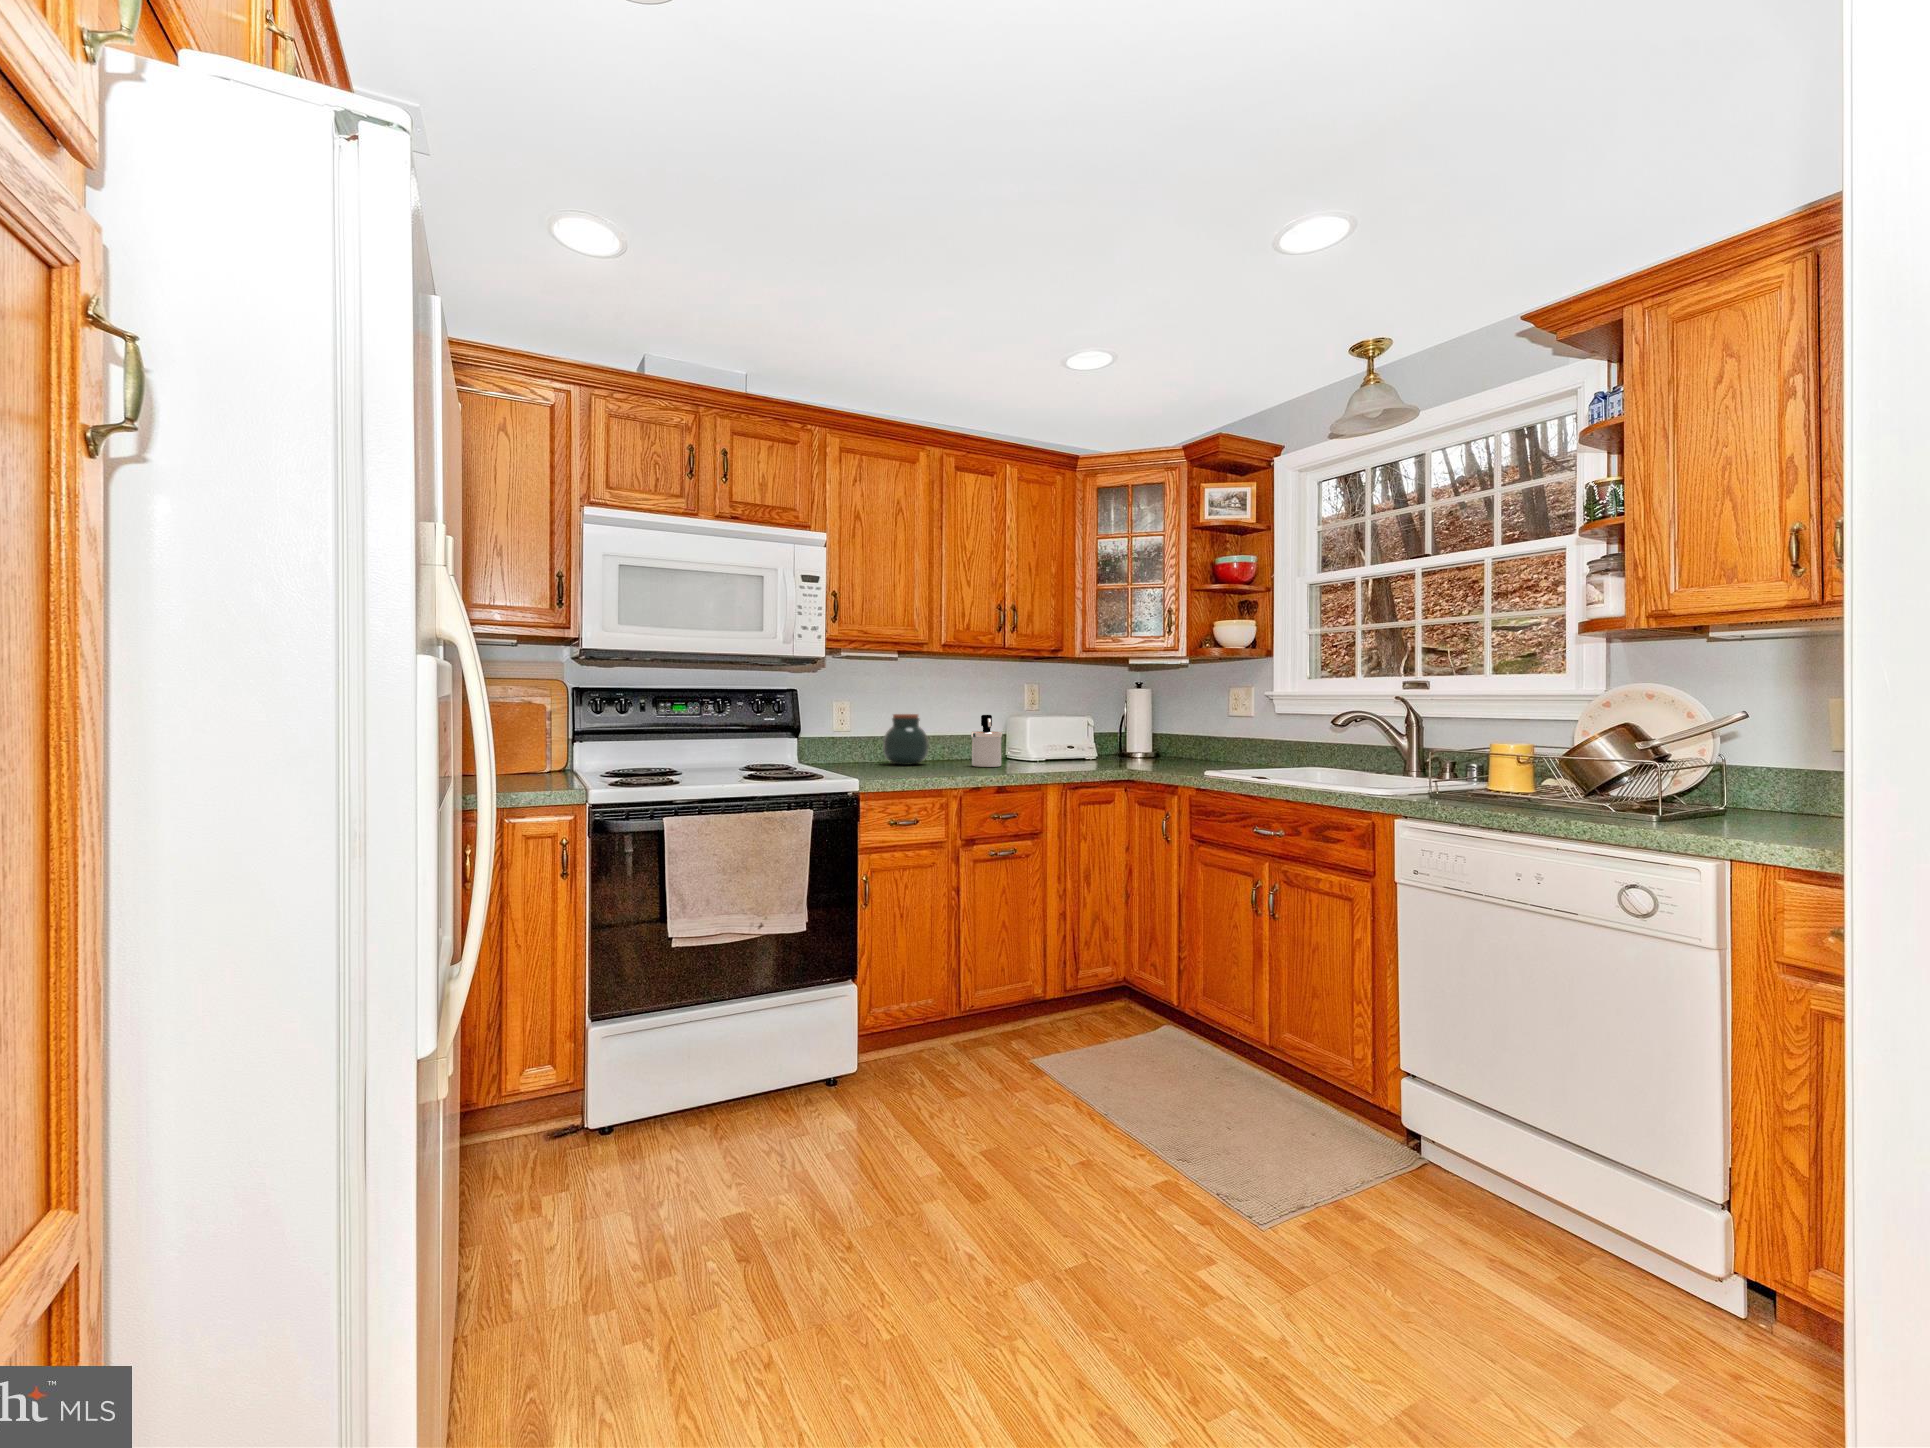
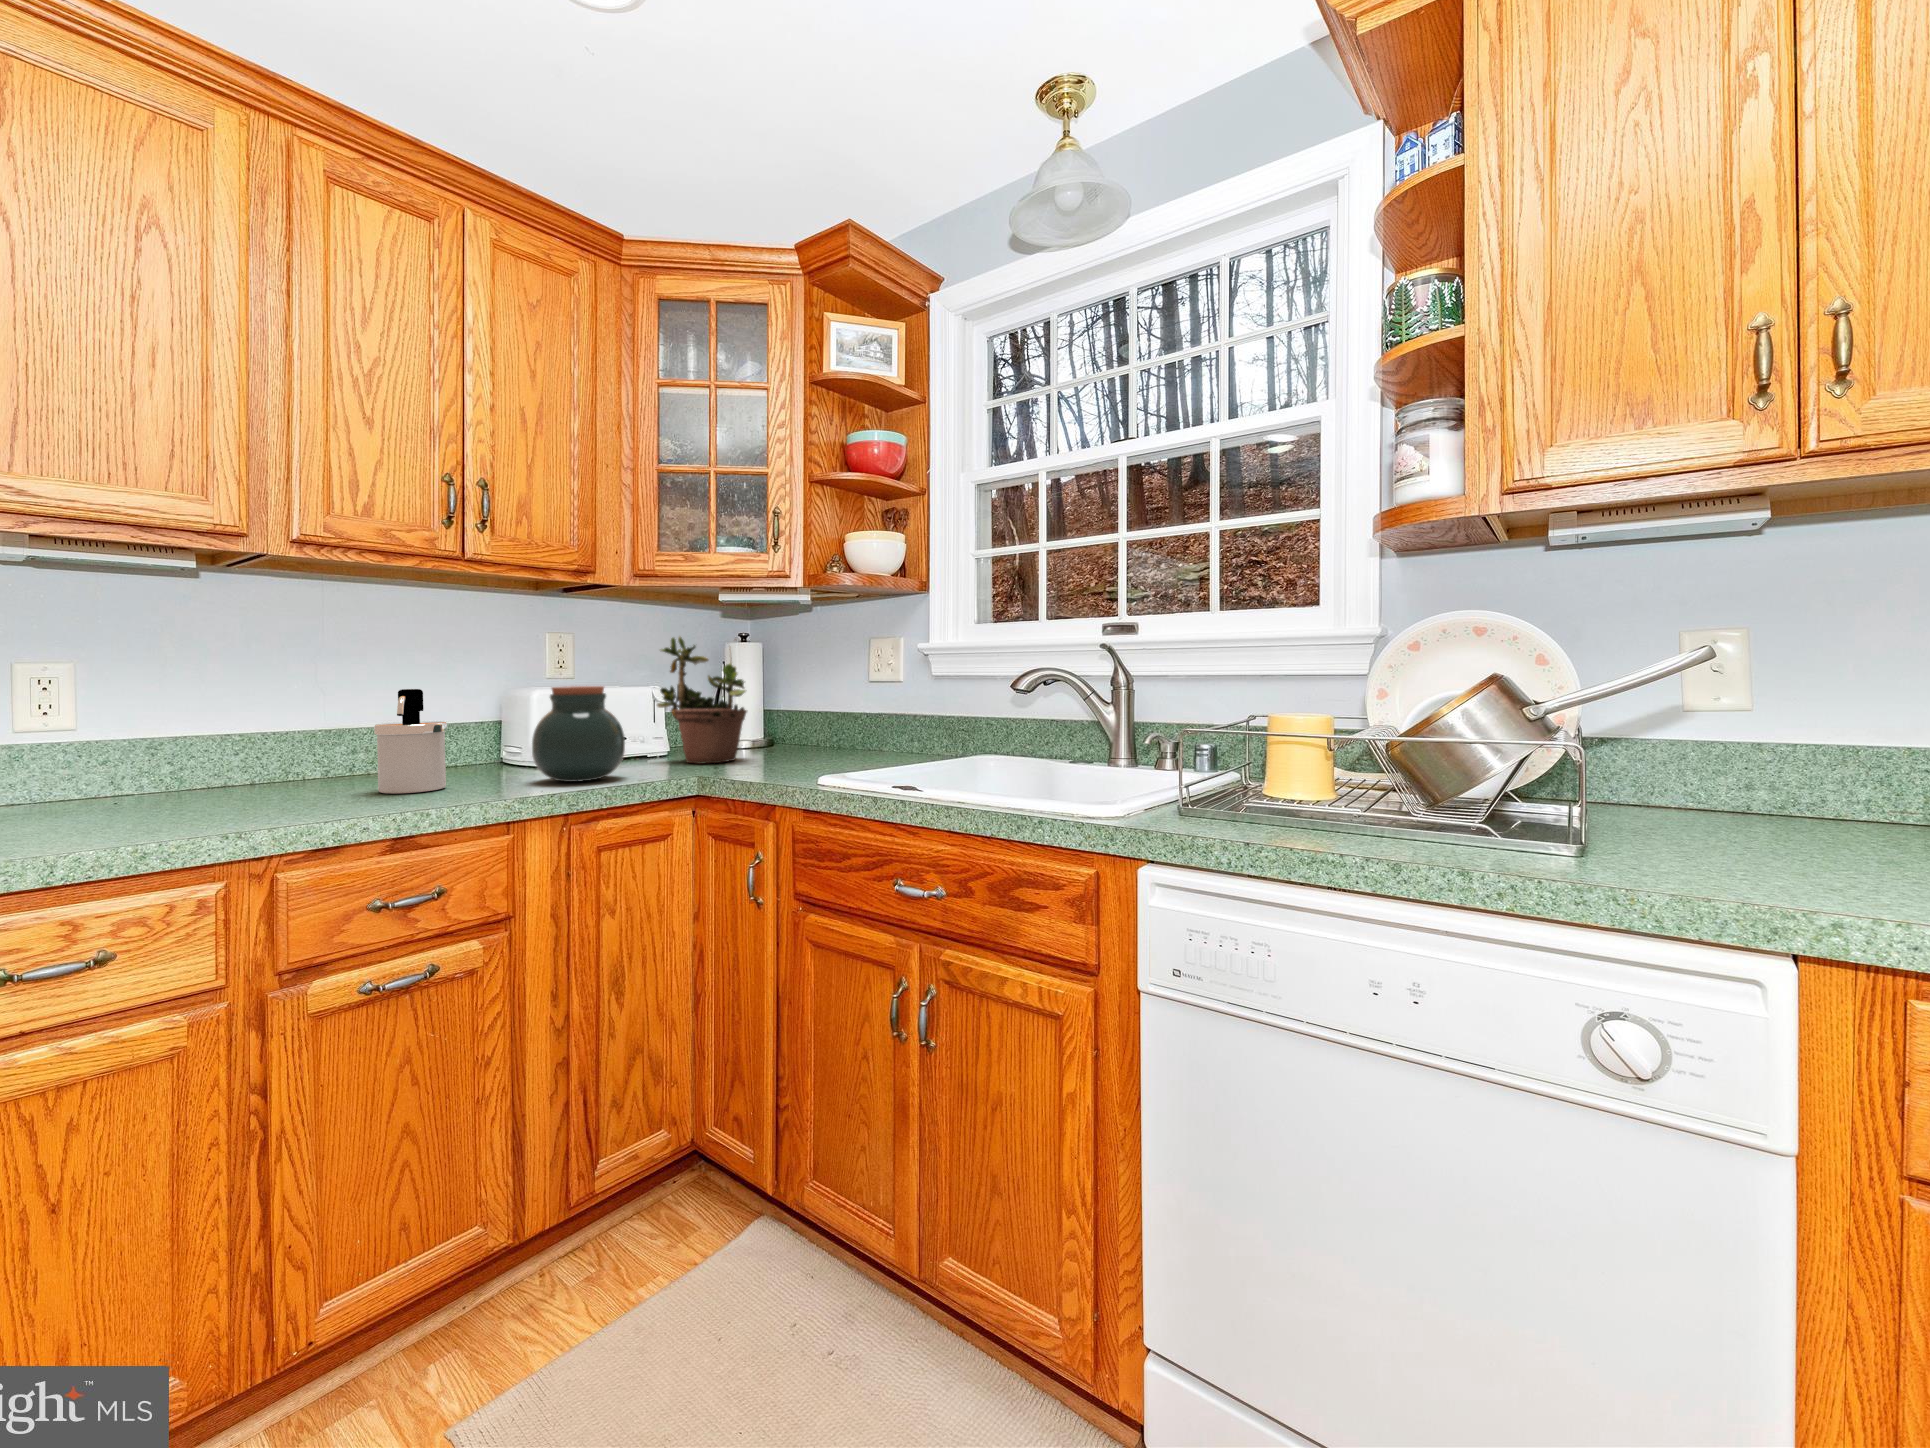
potted plant: none [1094,680,1151,763] -> present [657,637,747,764]
jar: present [883,714,929,765] -> present [532,686,625,782]

